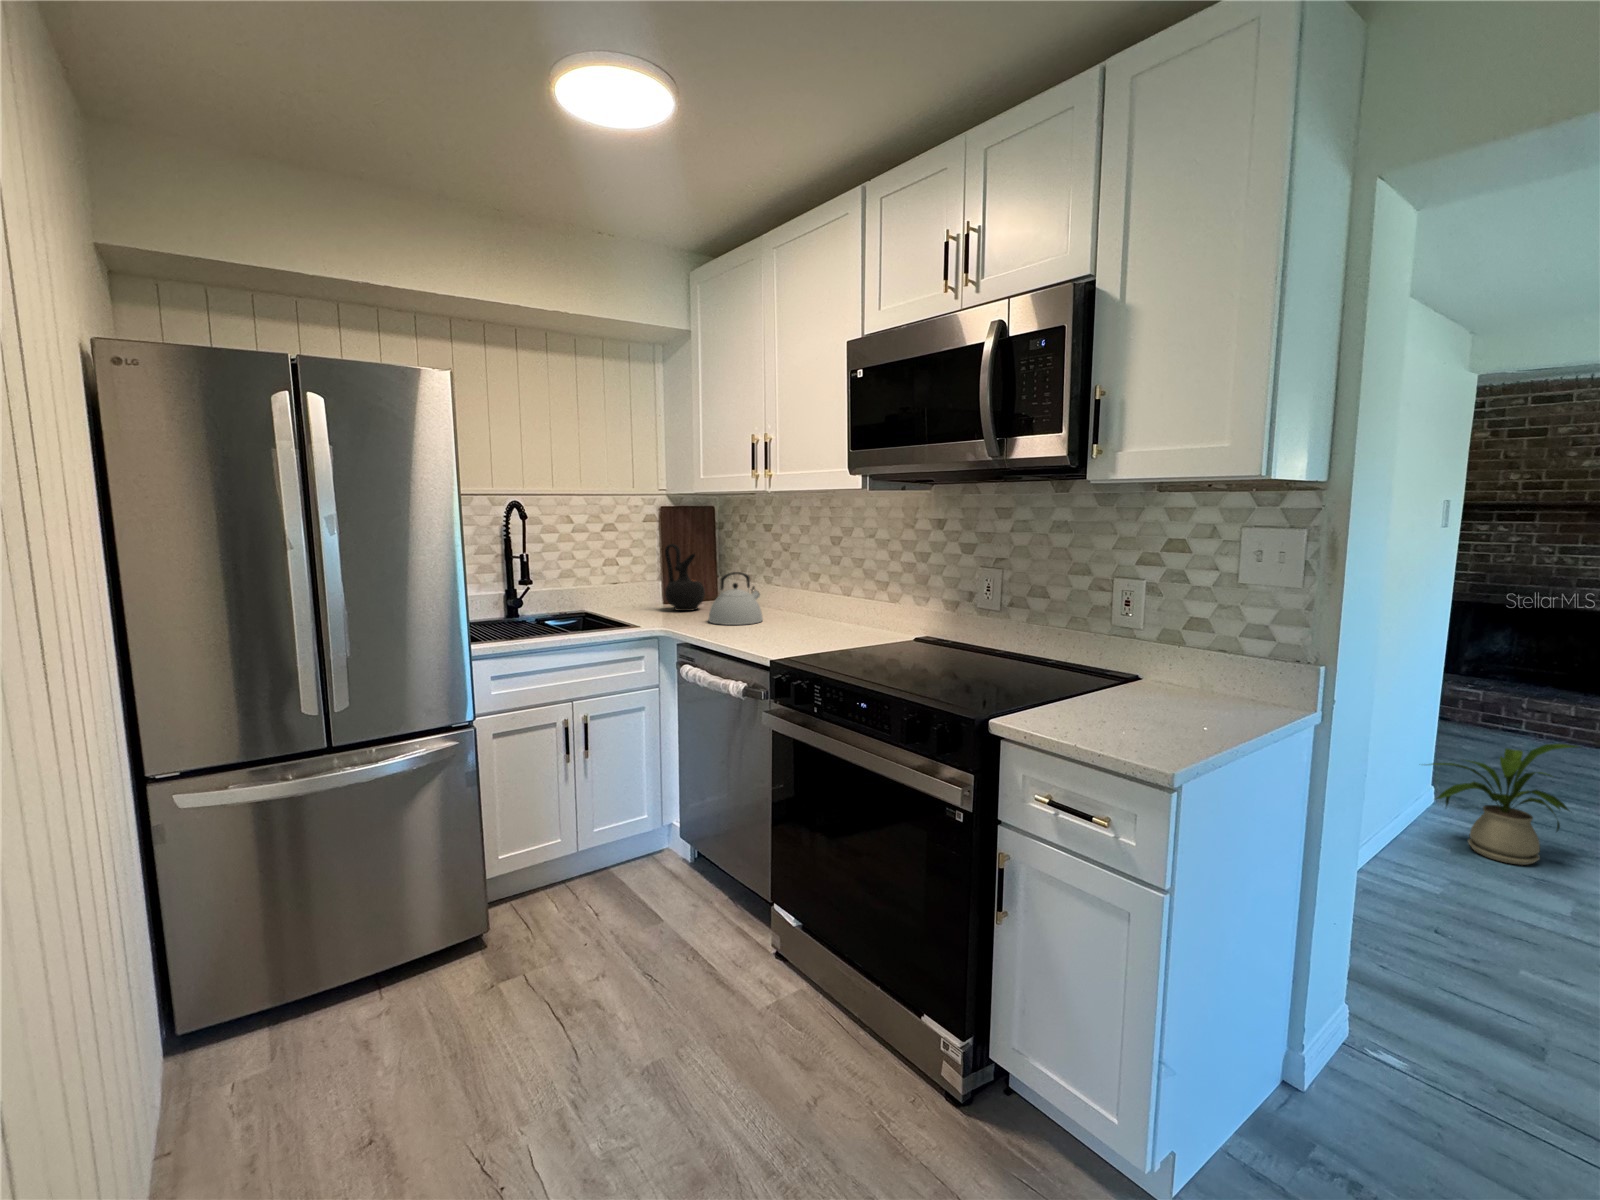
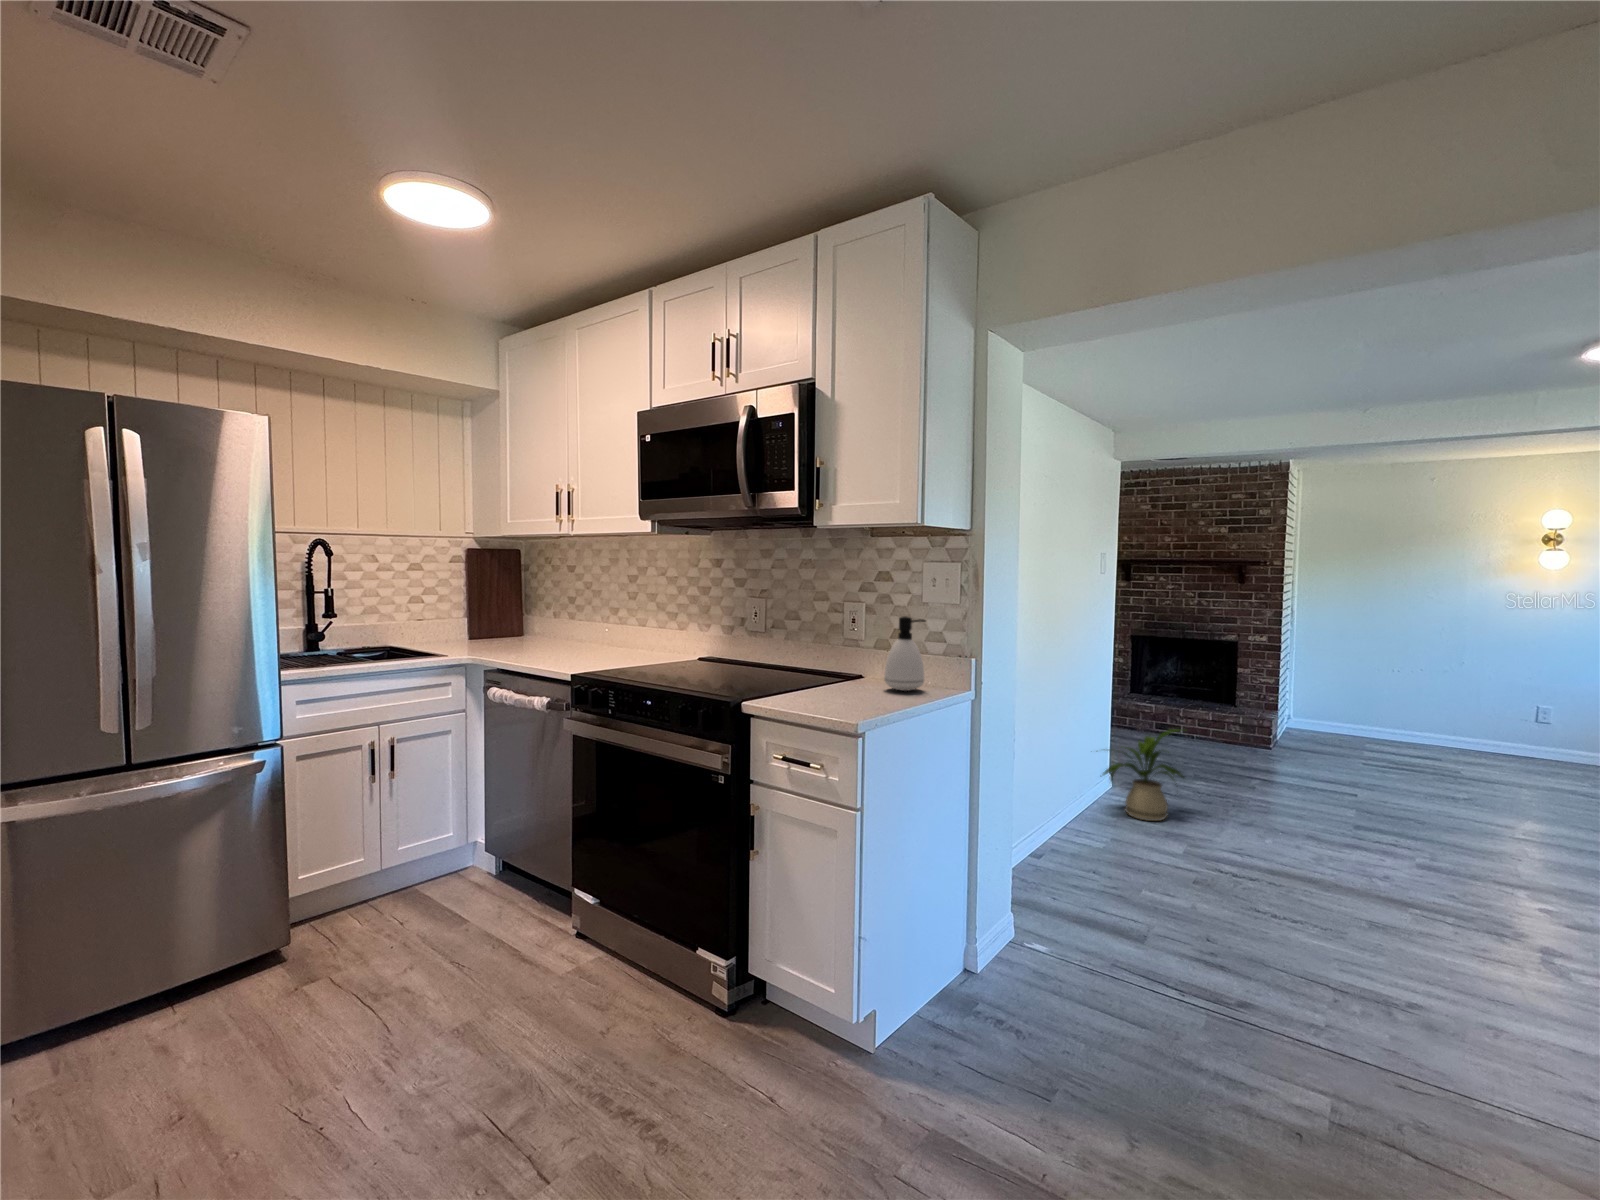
ceramic jug: present [665,544,705,611] -> none [473,582,512,644]
kettle: present [708,572,763,625] -> none [515,606,567,652]
soap dispenser: none [1184,607,1253,710] -> present [884,616,926,691]

